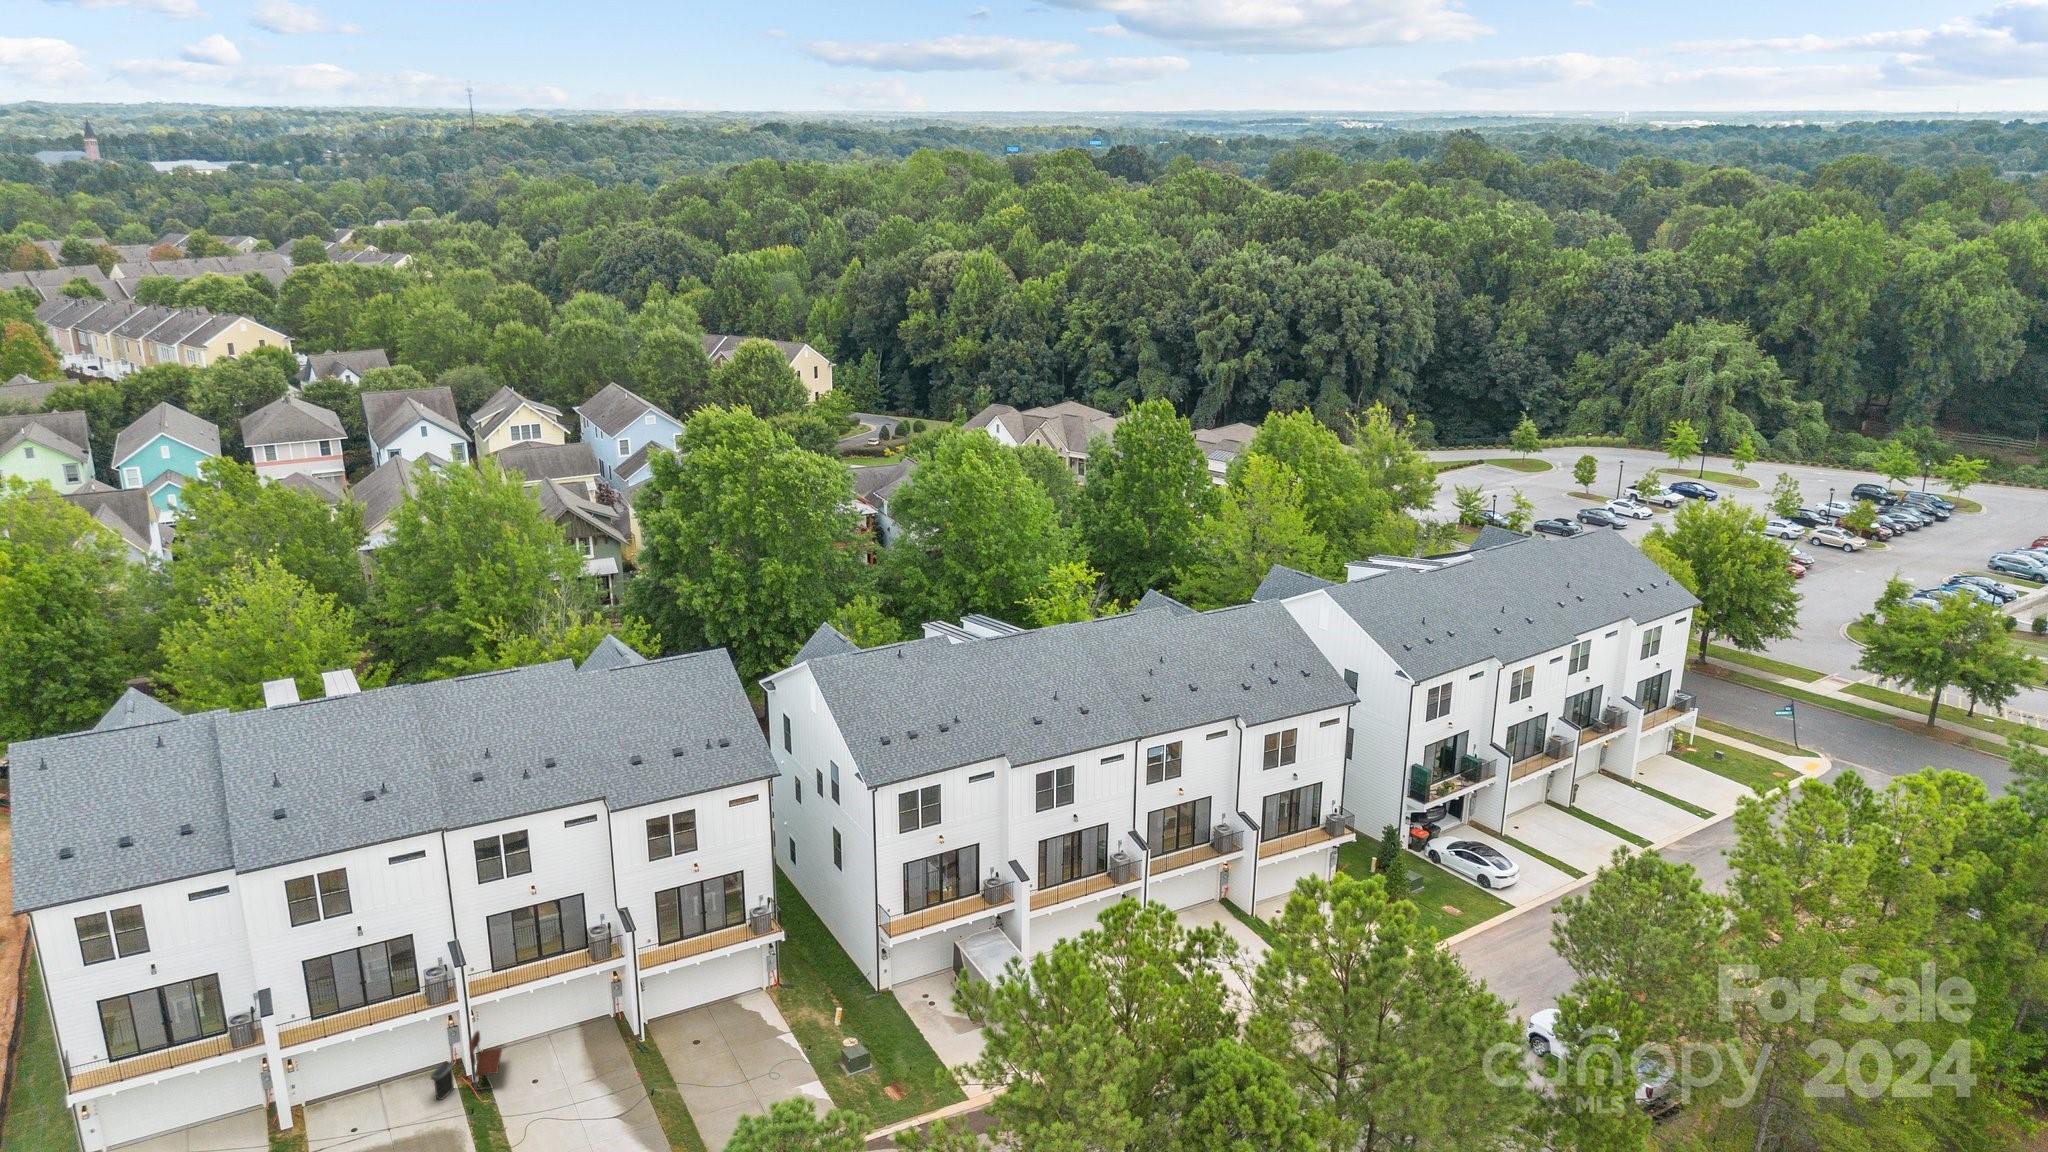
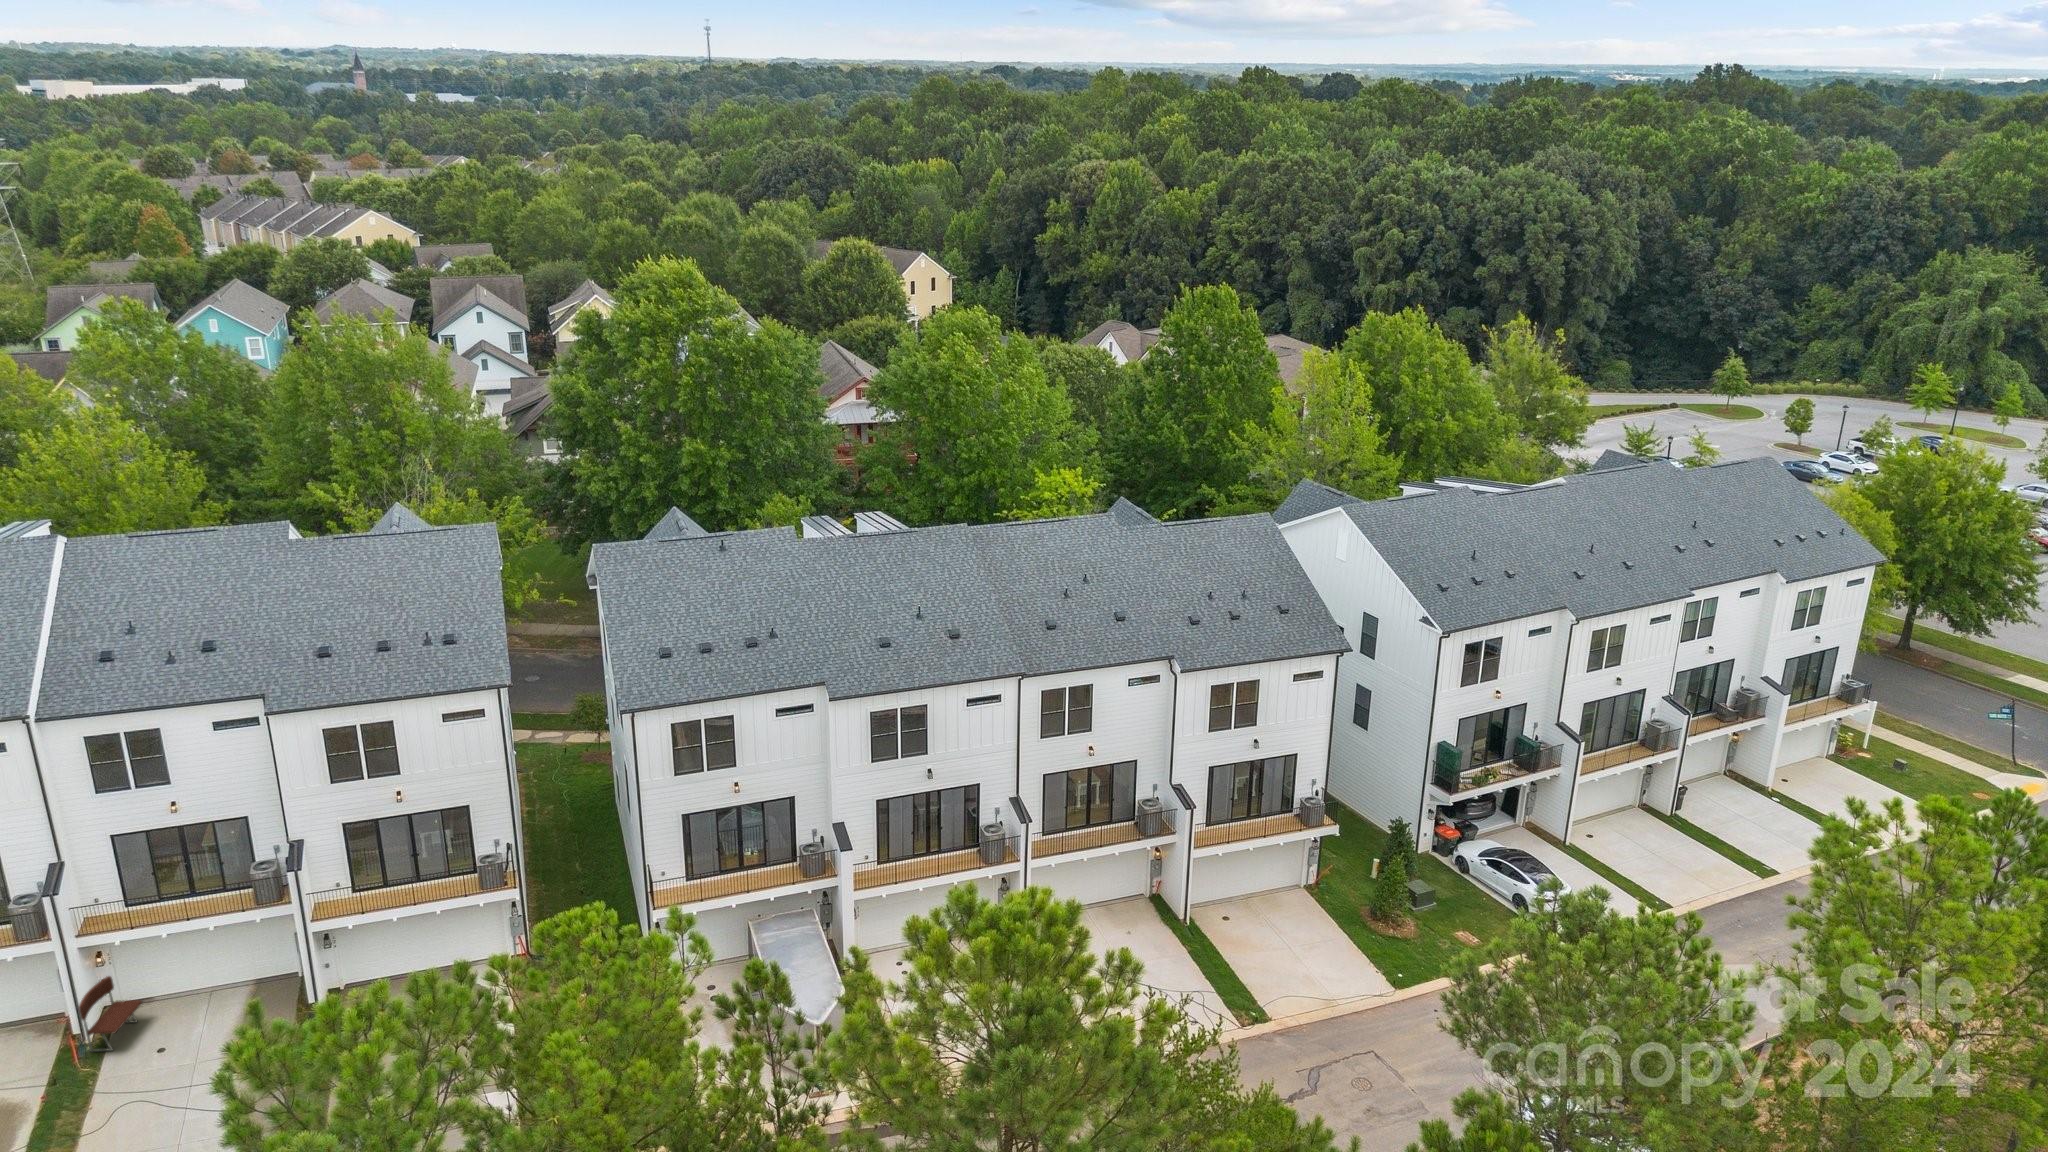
trash can: present [431,1062,454,1100] -> none [25,1011,68,1060]

